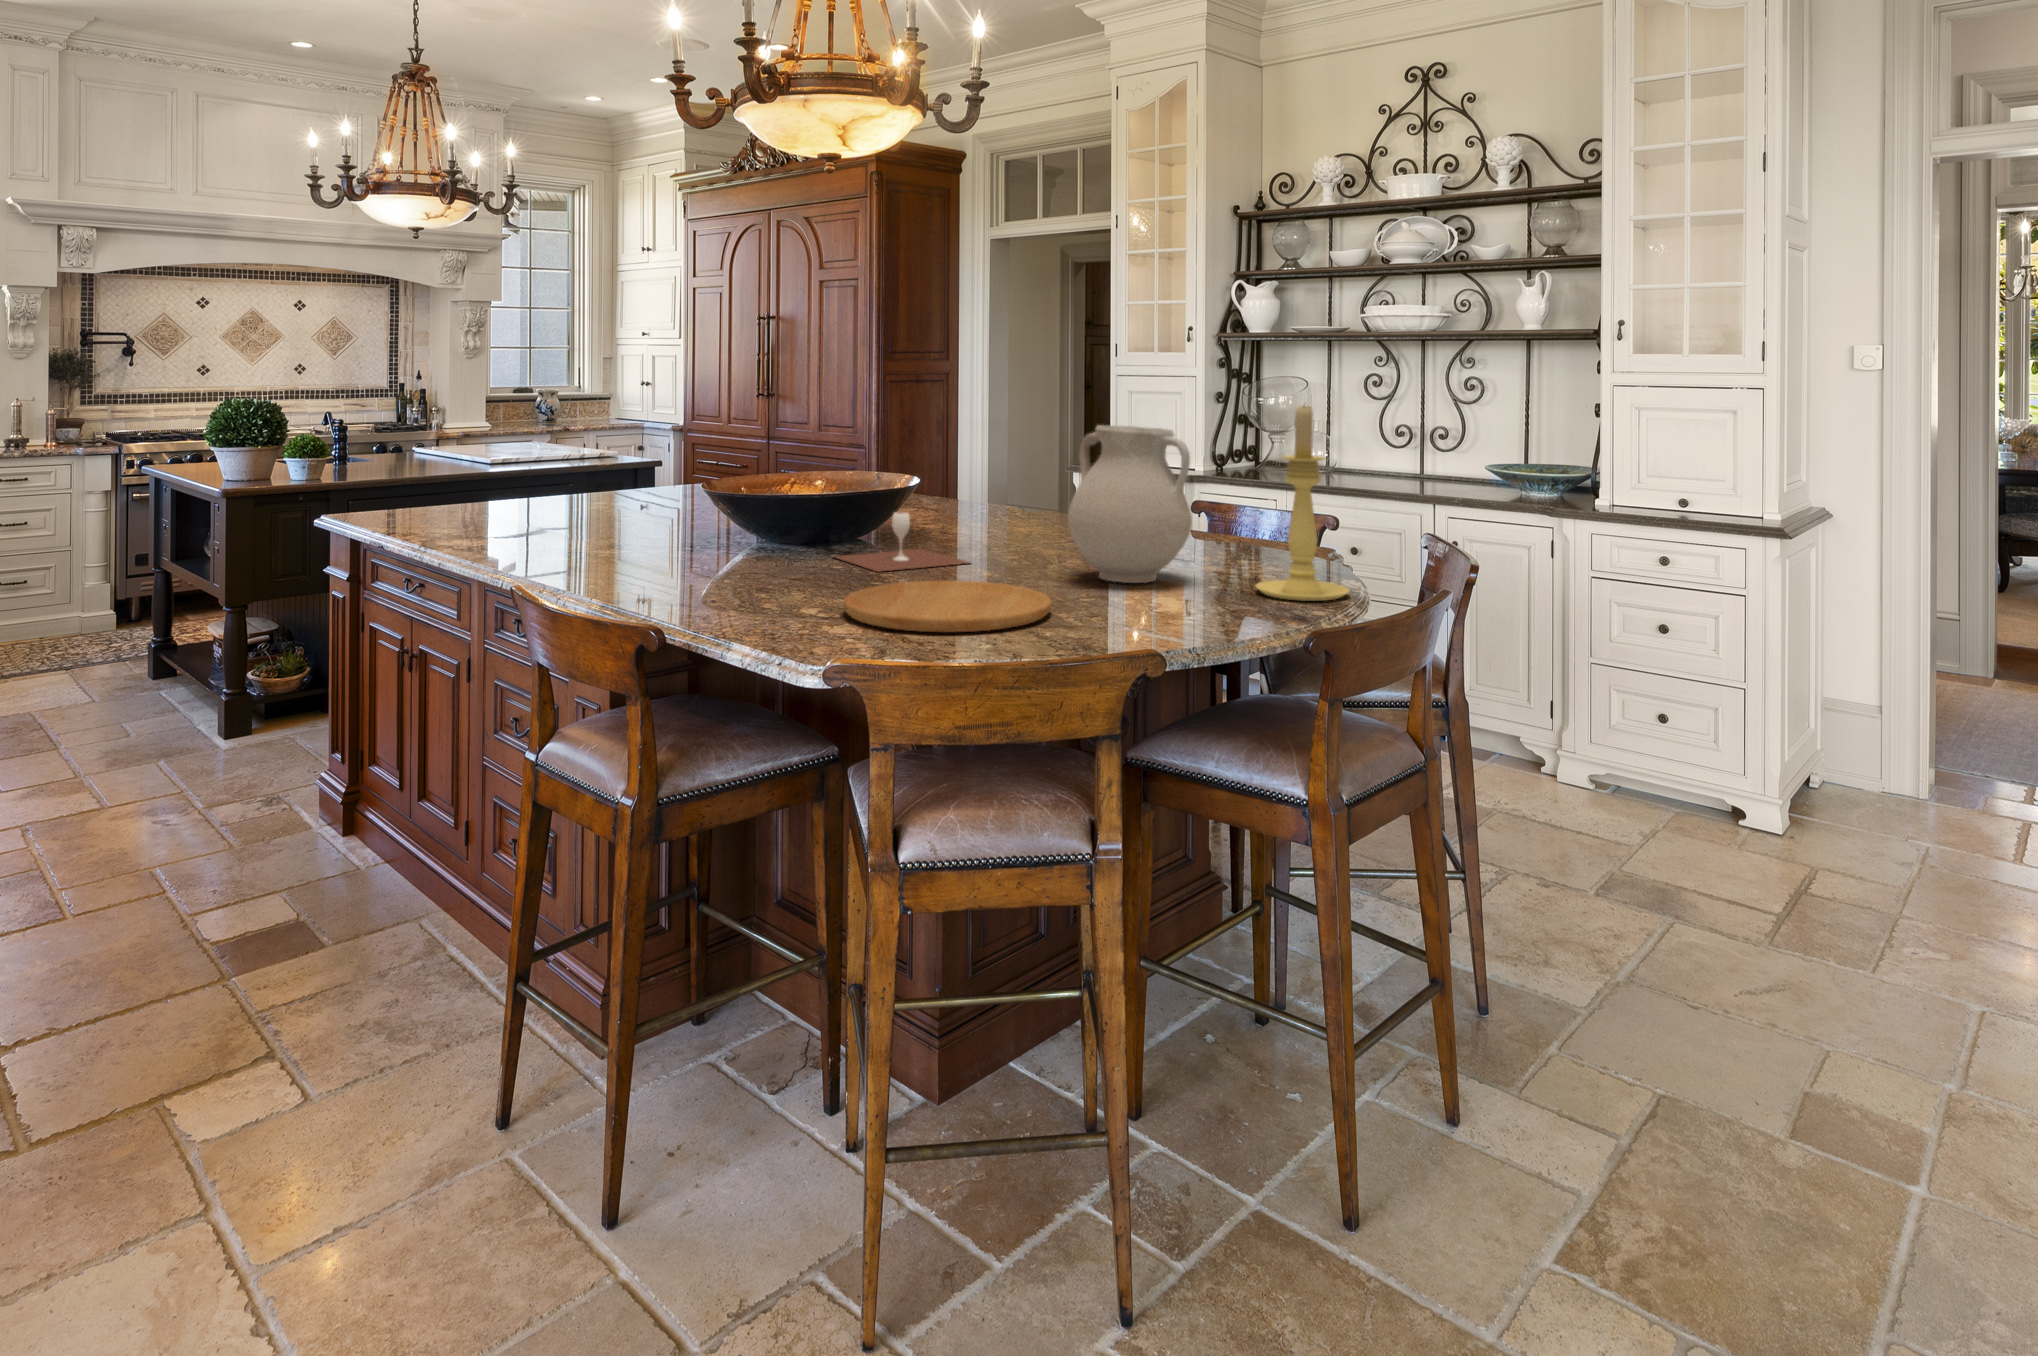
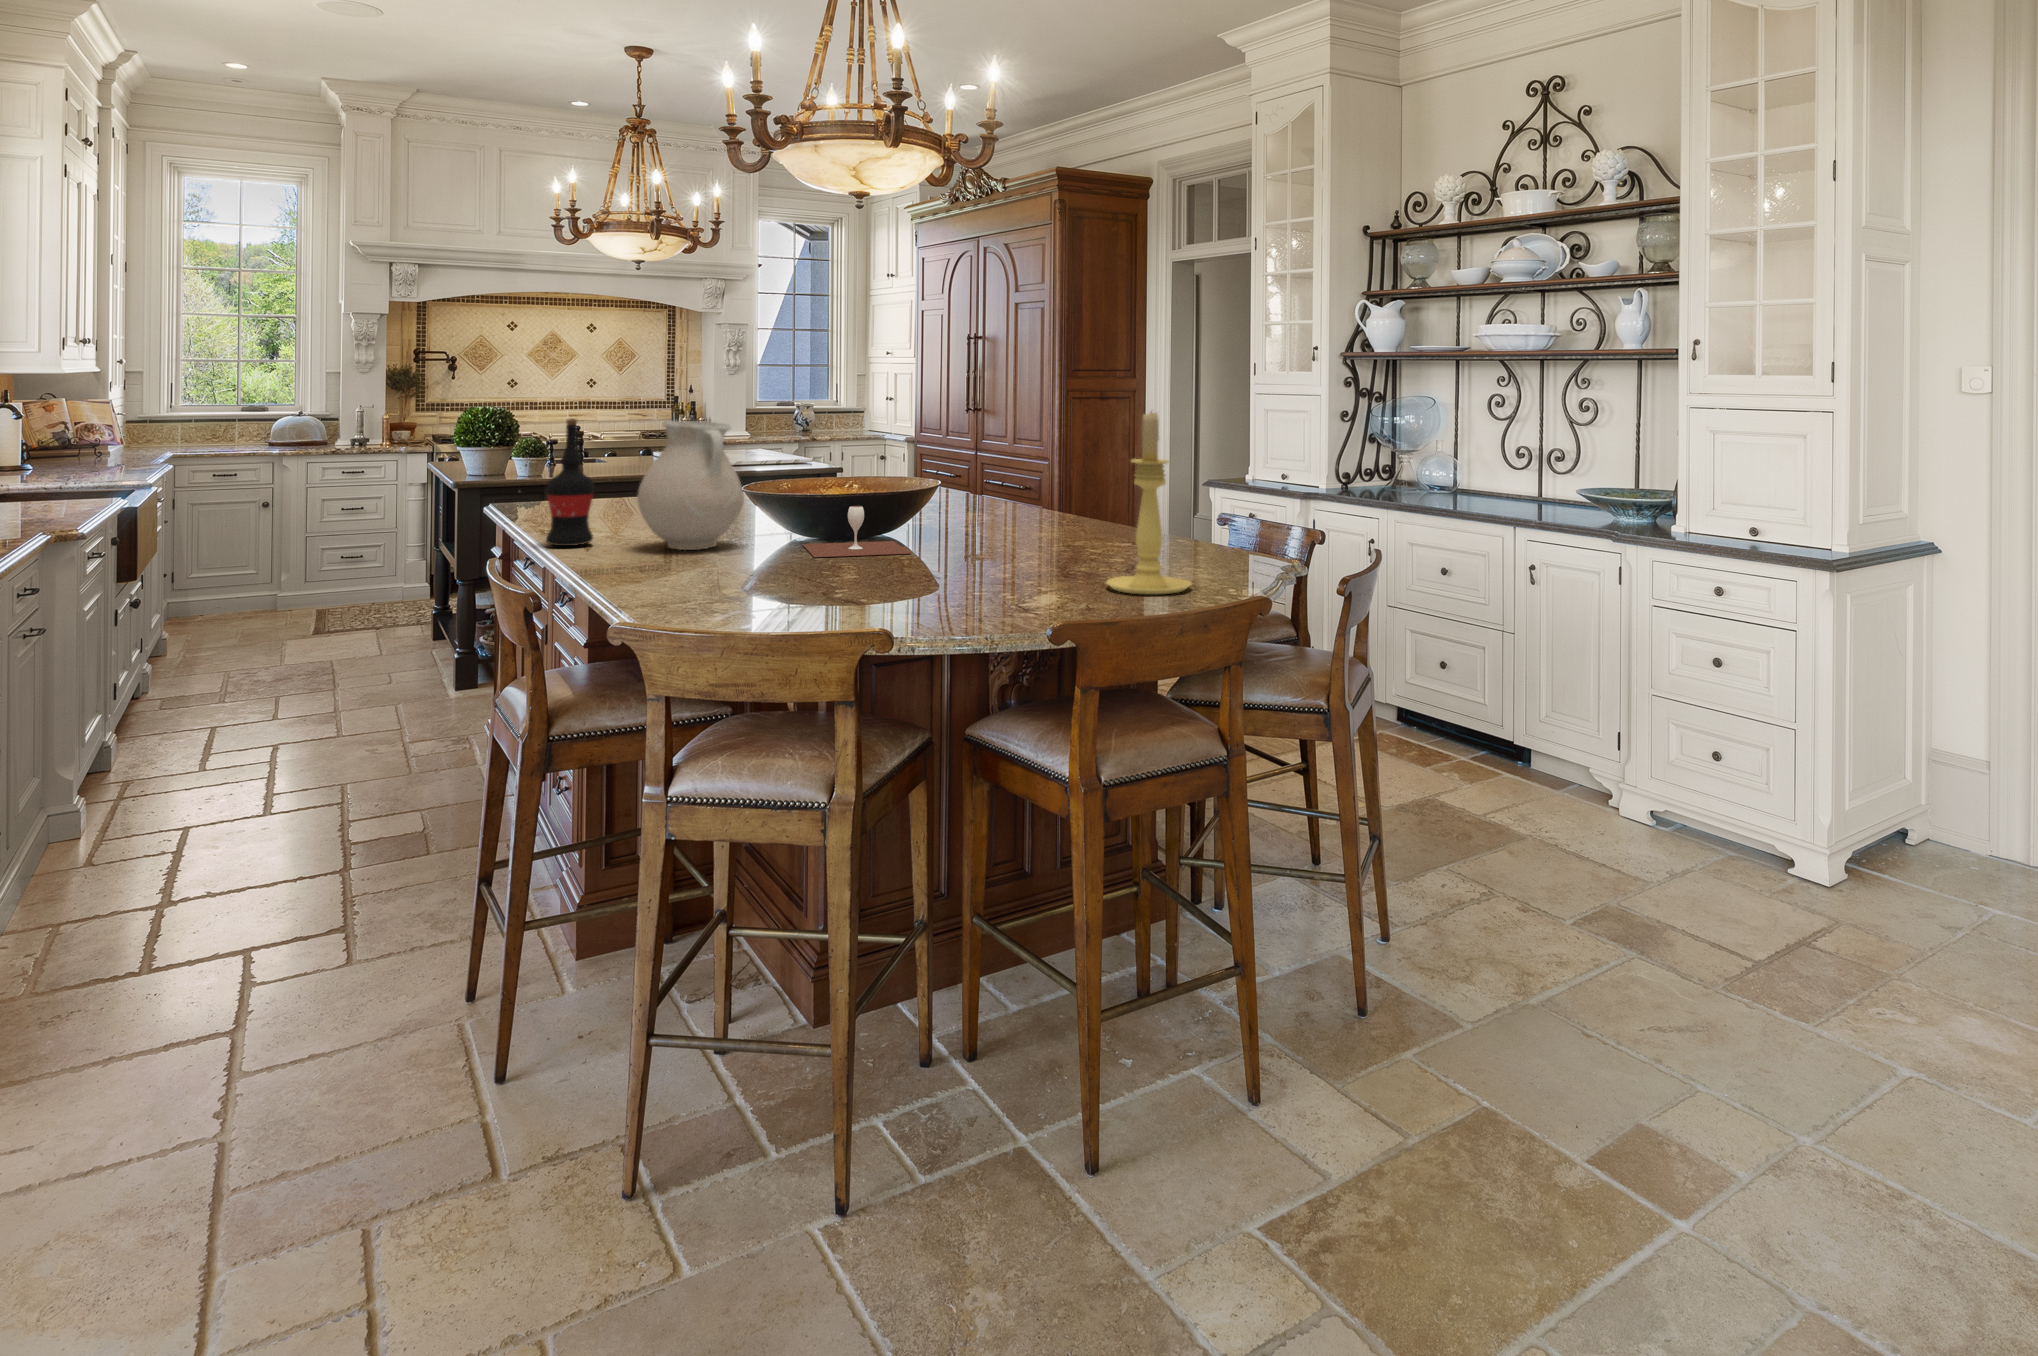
wine bottle: none [536,419,592,568] -> present [546,419,594,546]
vase: present [1068,425,1192,583] -> present [637,420,744,550]
cutting board: present [844,581,1052,632] -> none [704,565,893,606]

